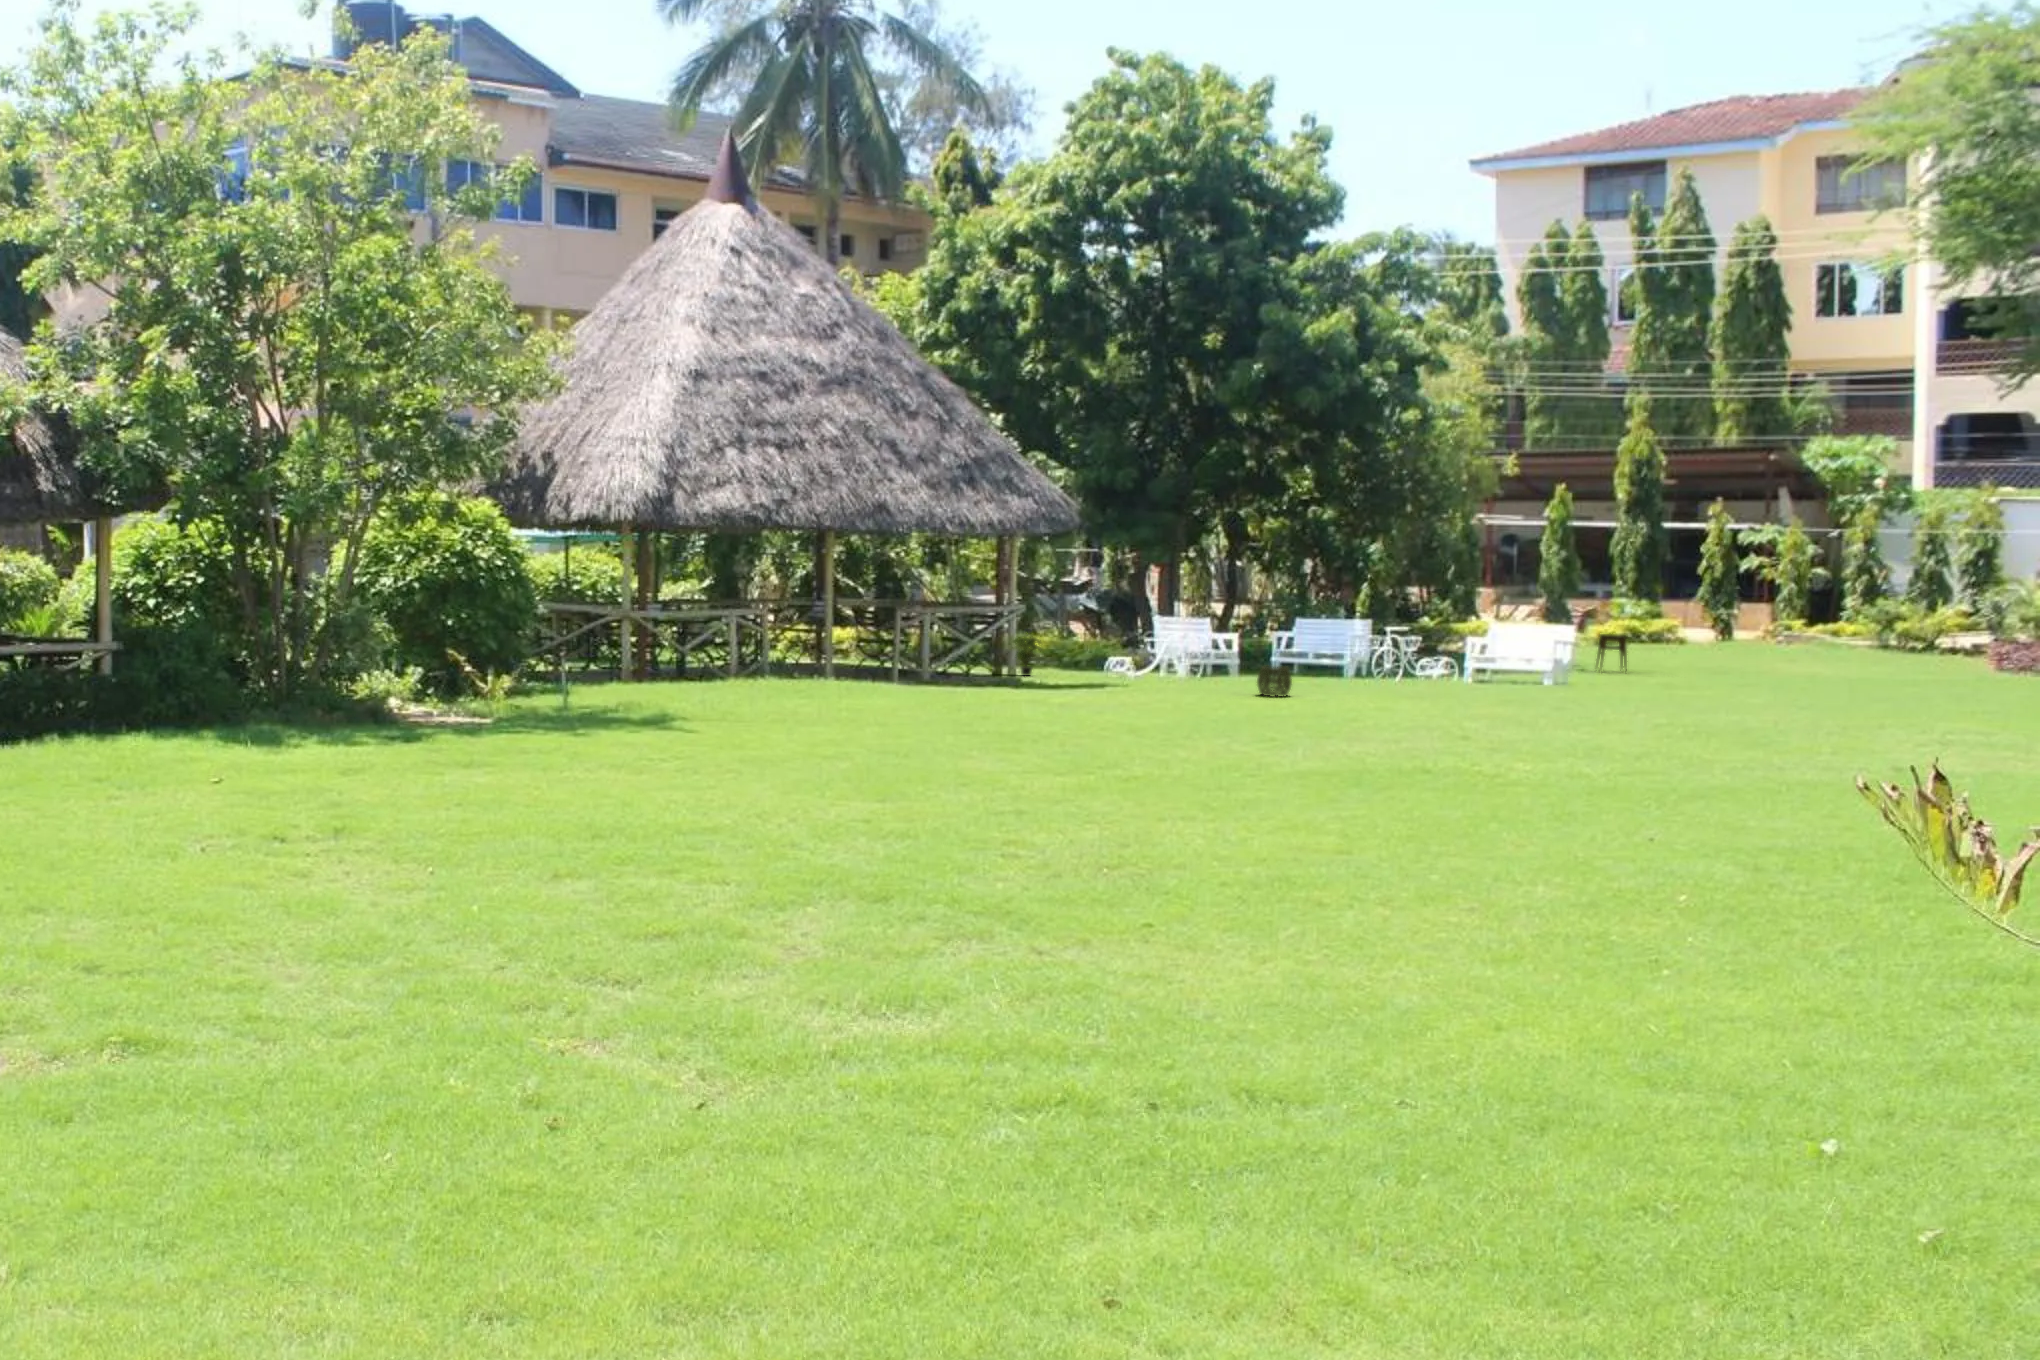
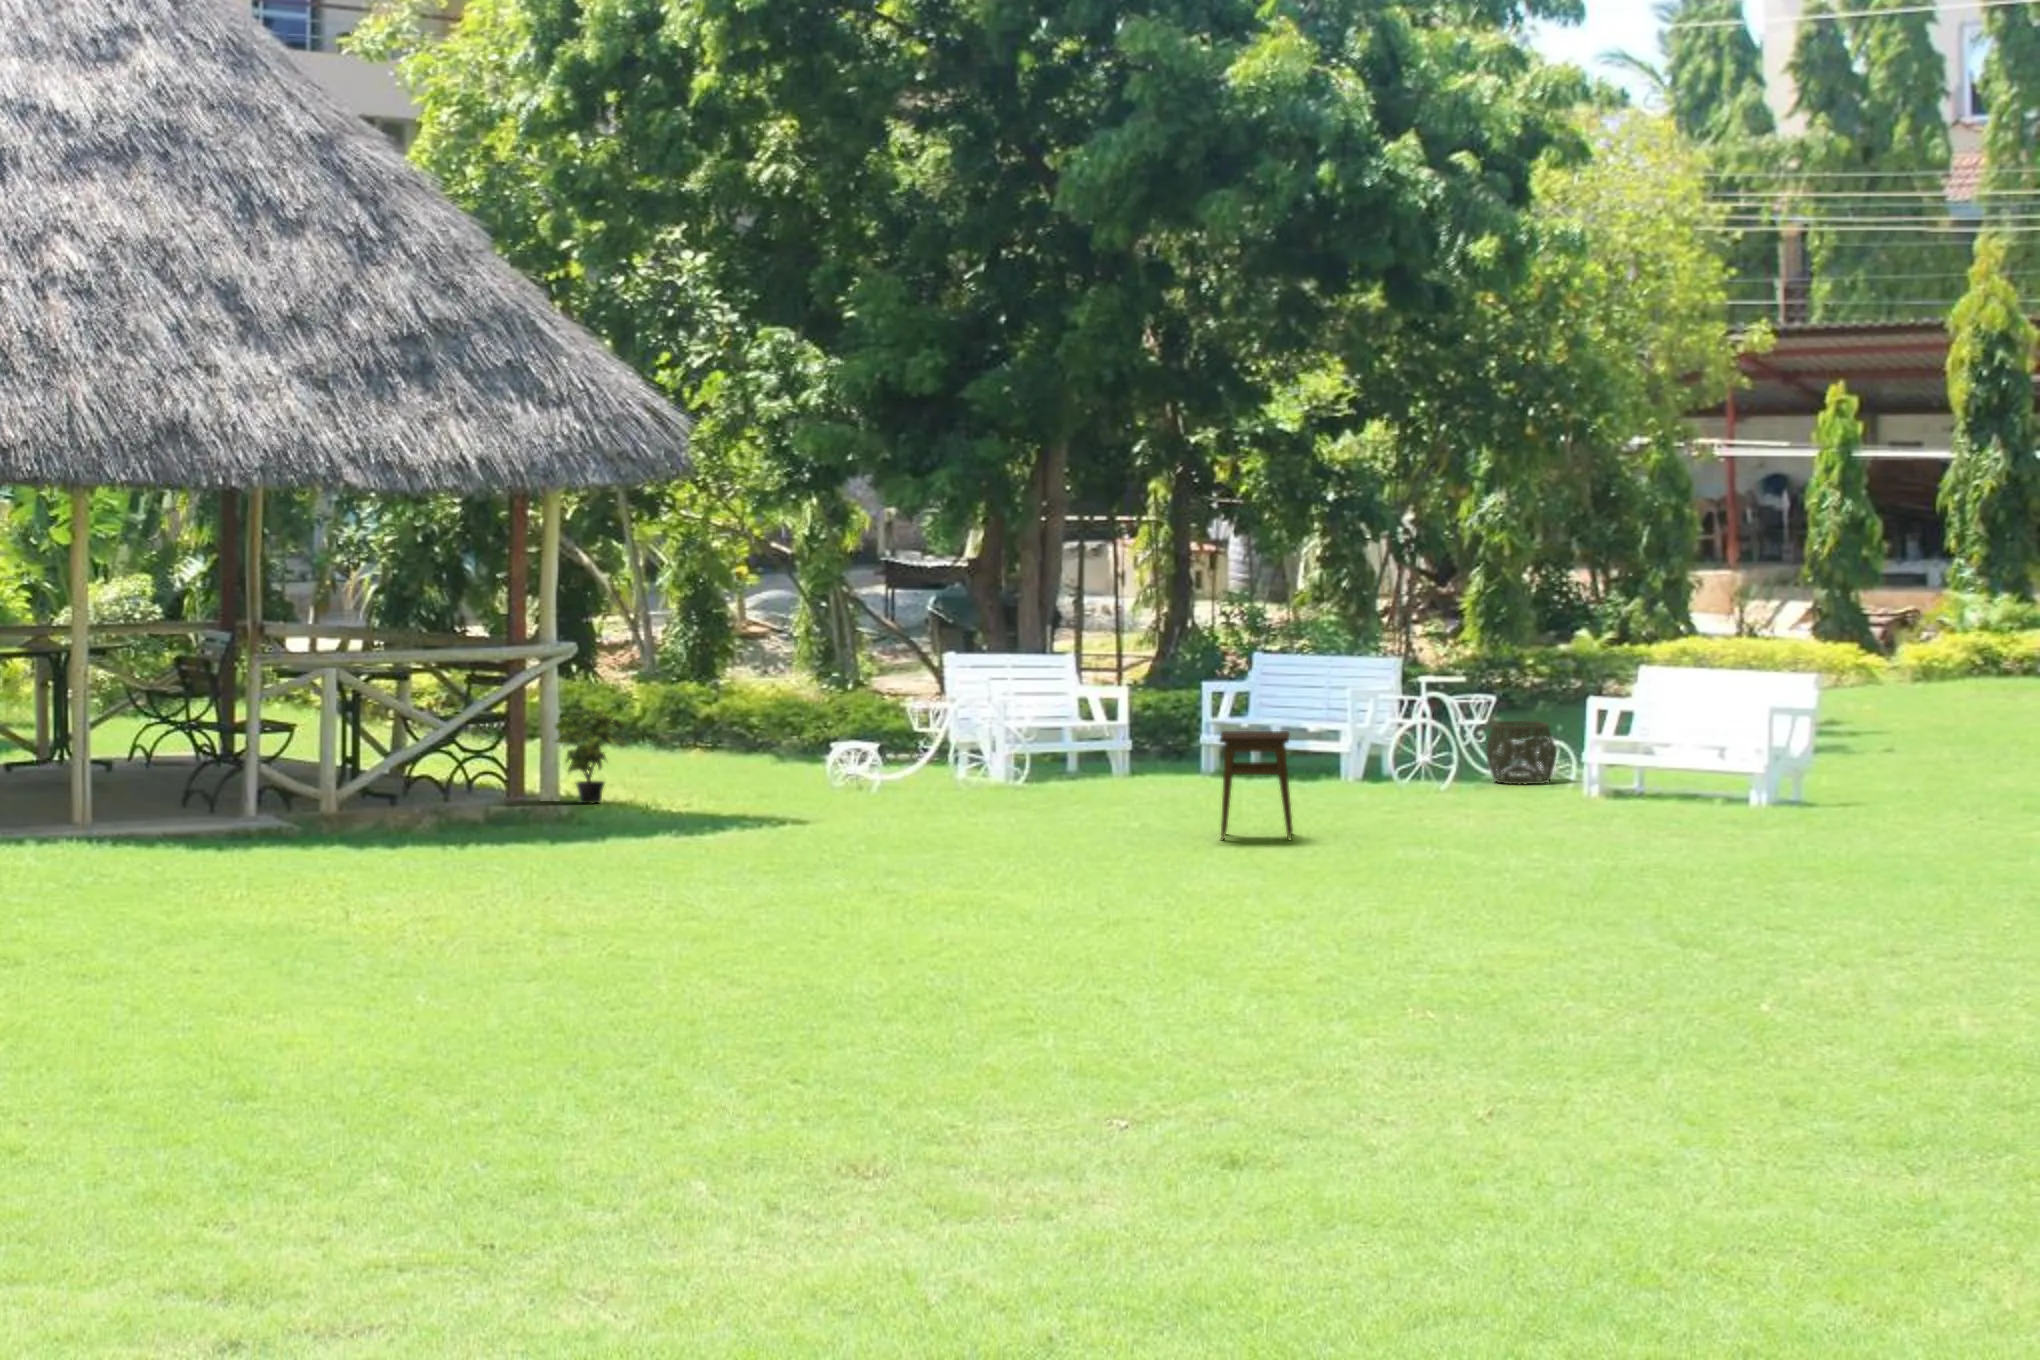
stool: present [1597,634,1627,668] -> present [1220,731,1293,840]
woven basket: present [1257,666,1292,697] -> present [1486,721,1556,785]

